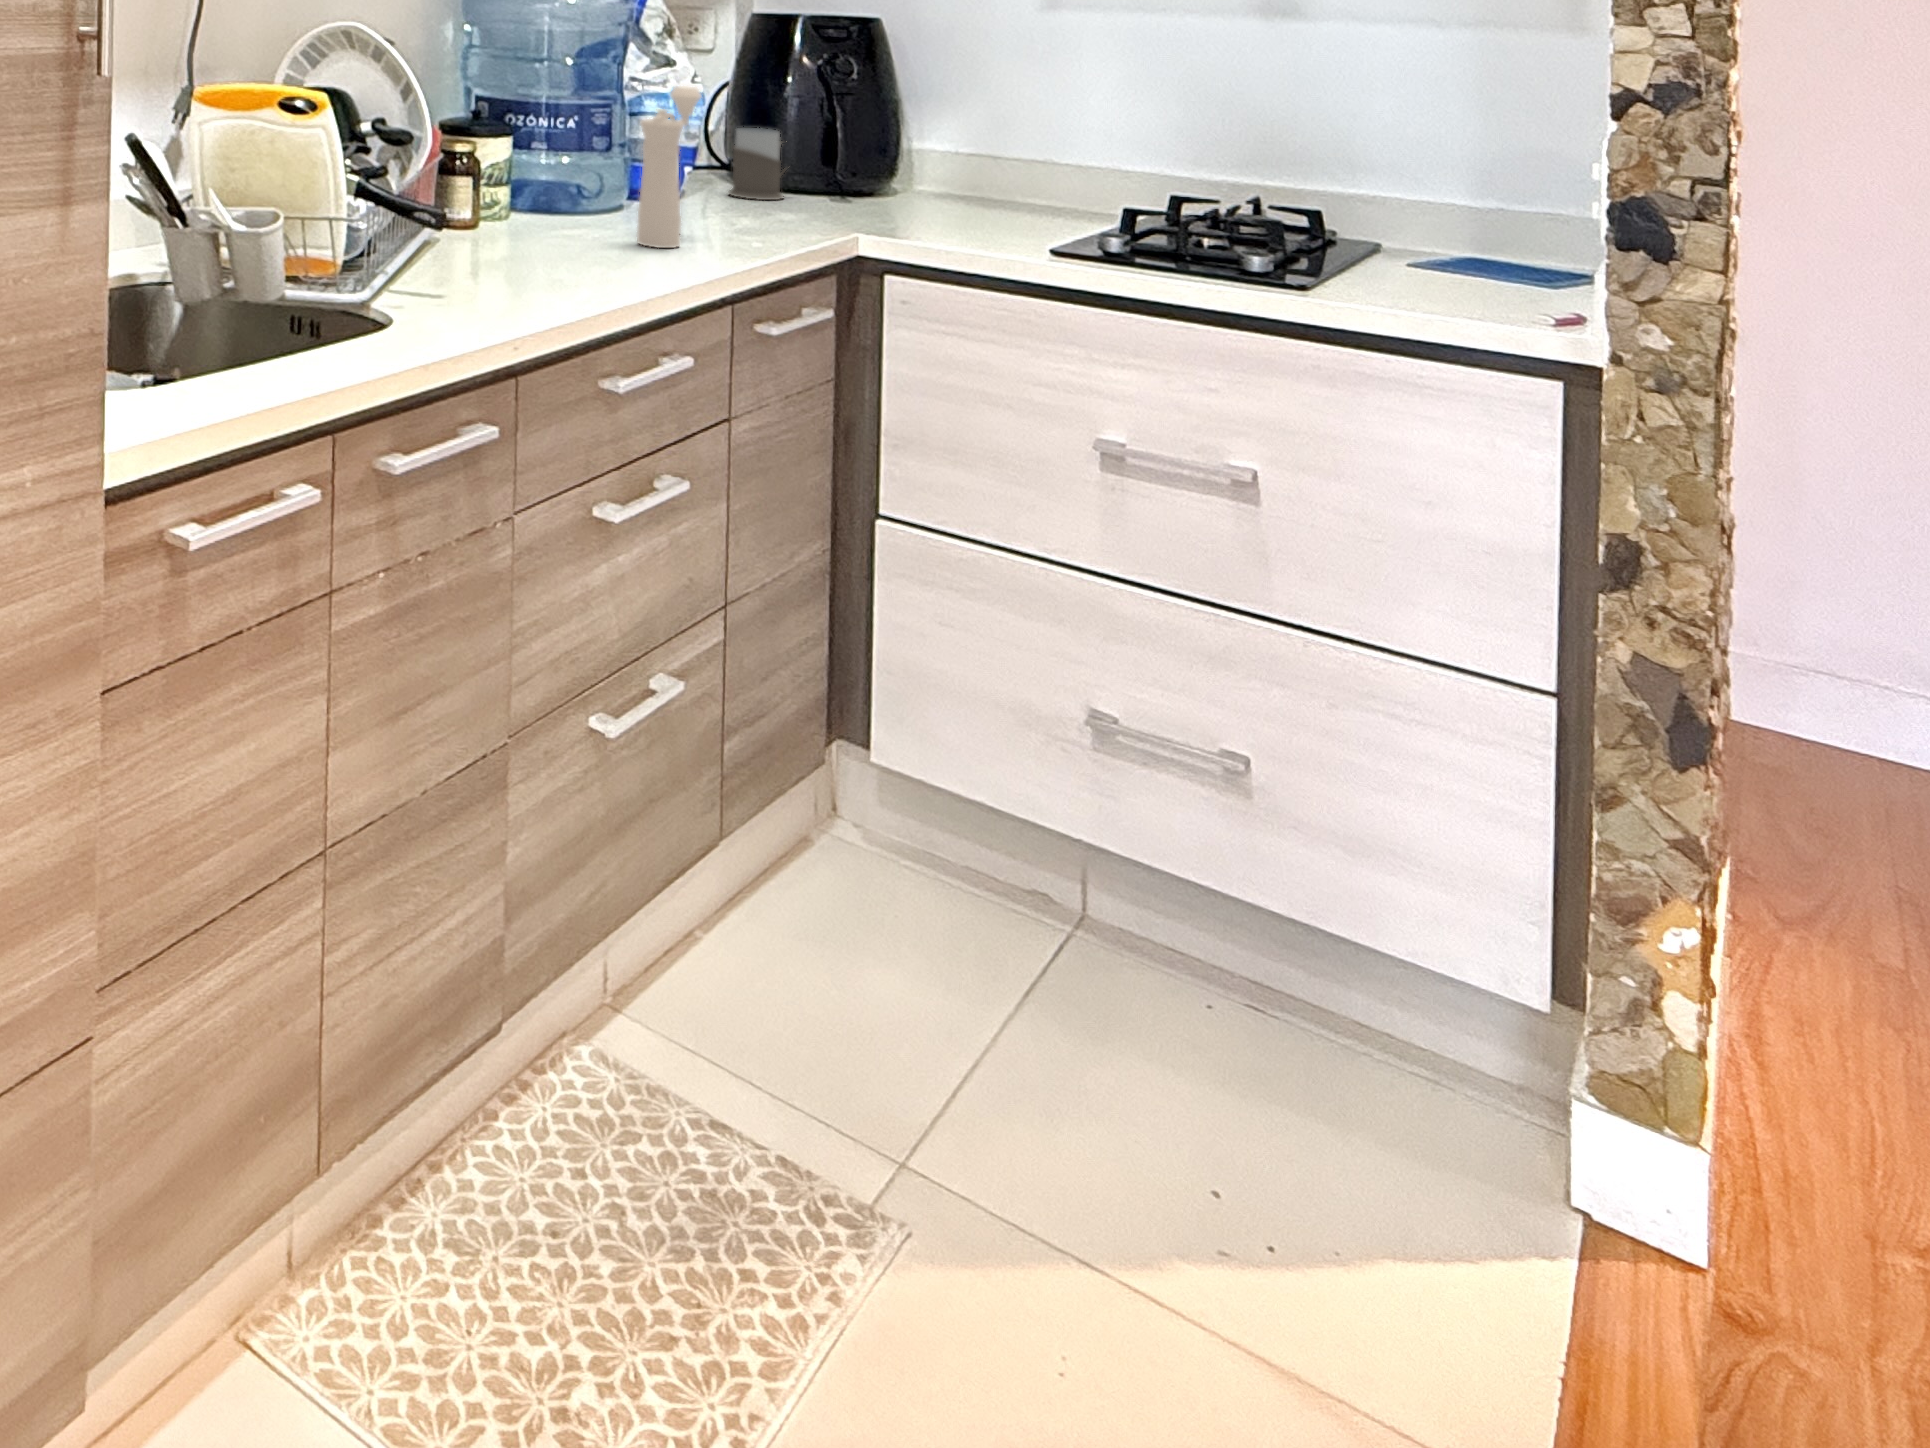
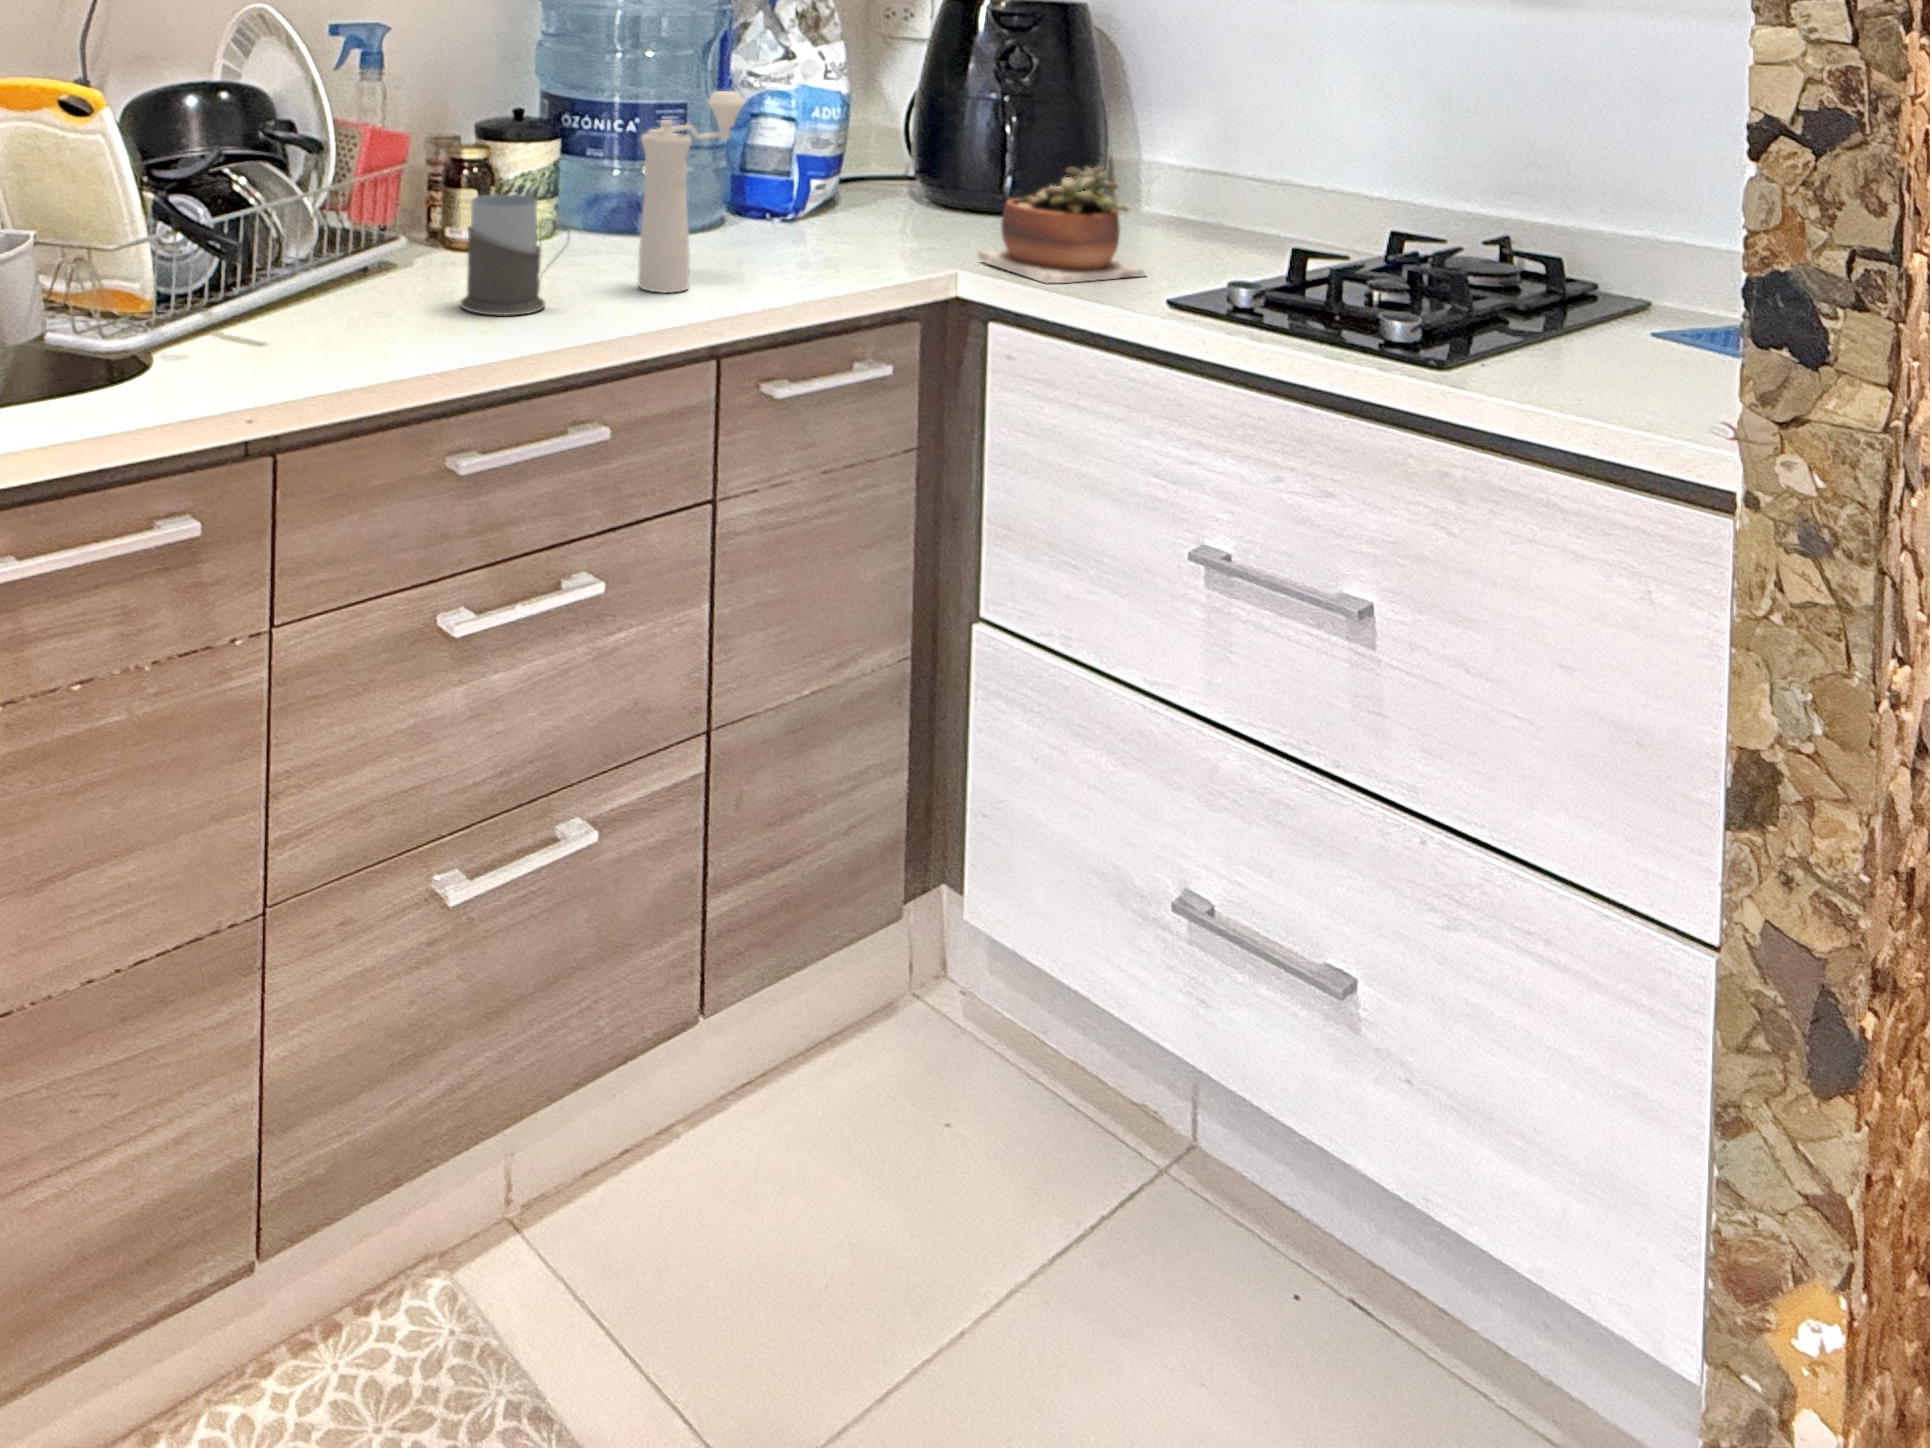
mug: present [729,128,789,200] -> present [460,194,568,315]
succulent plant: none [854,146,999,238] -> present [978,167,1146,283]

